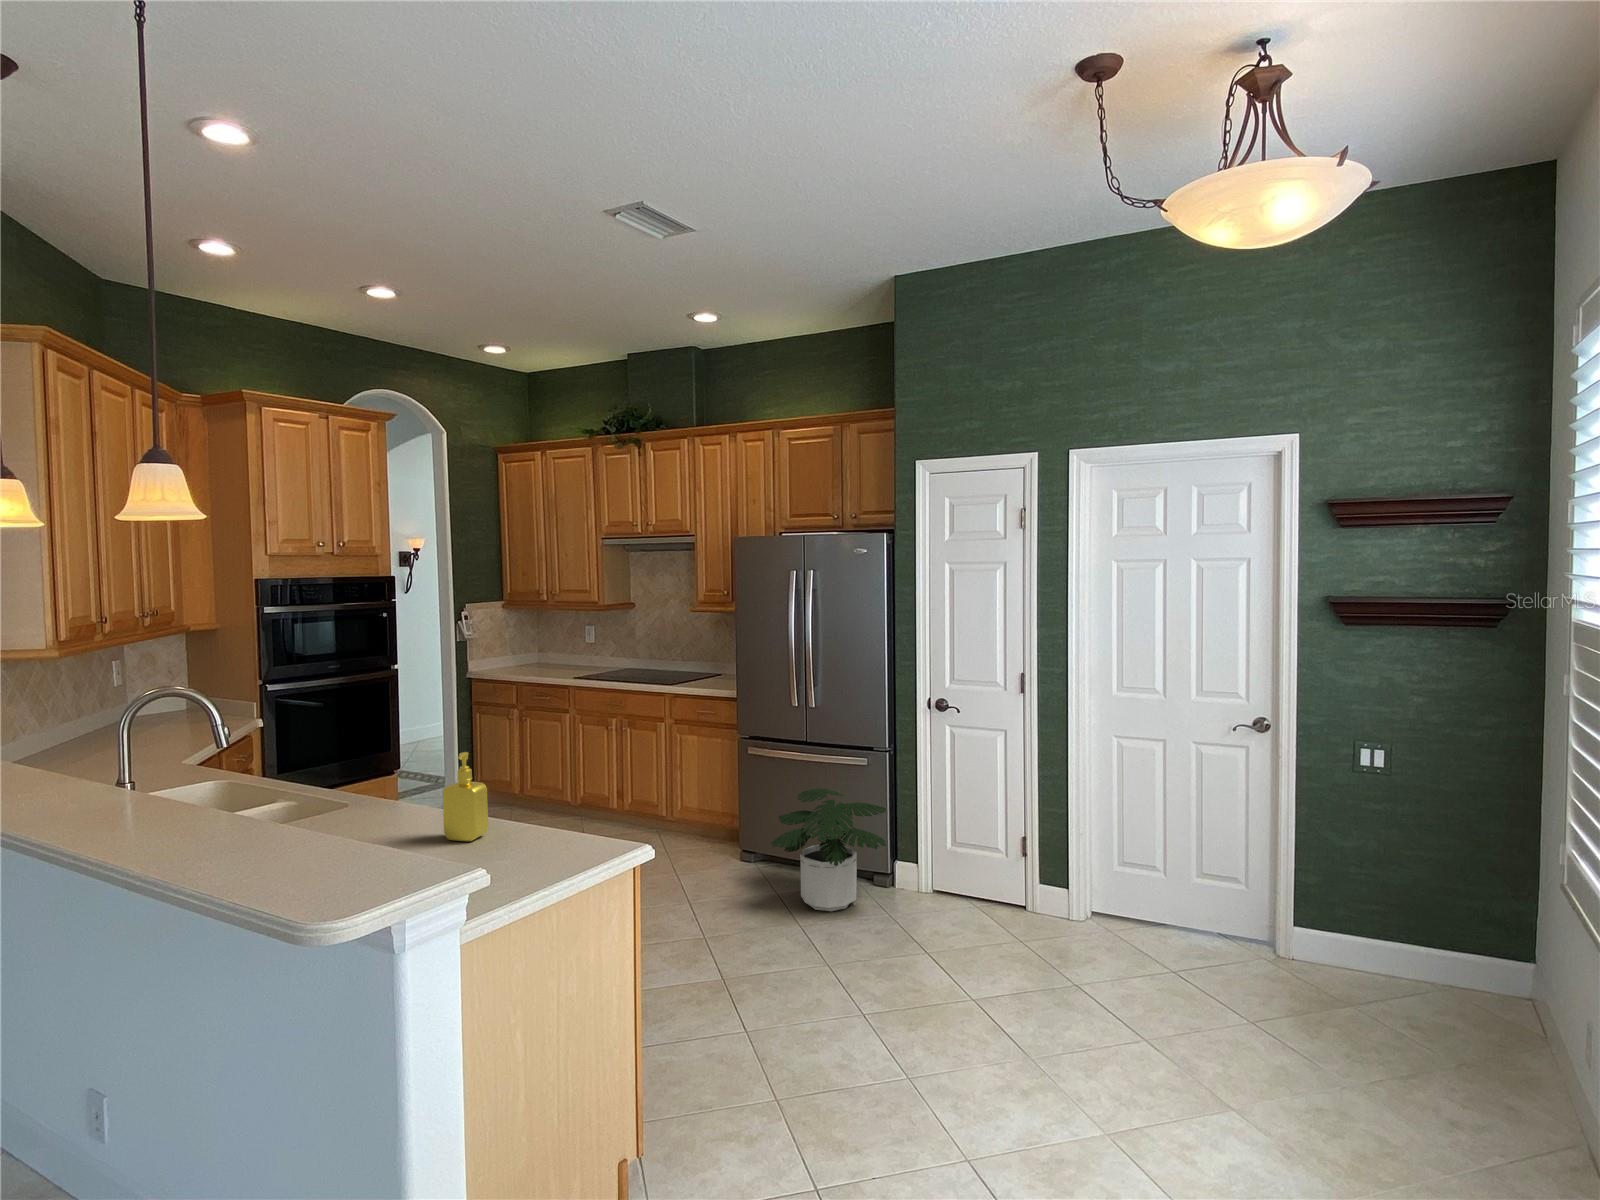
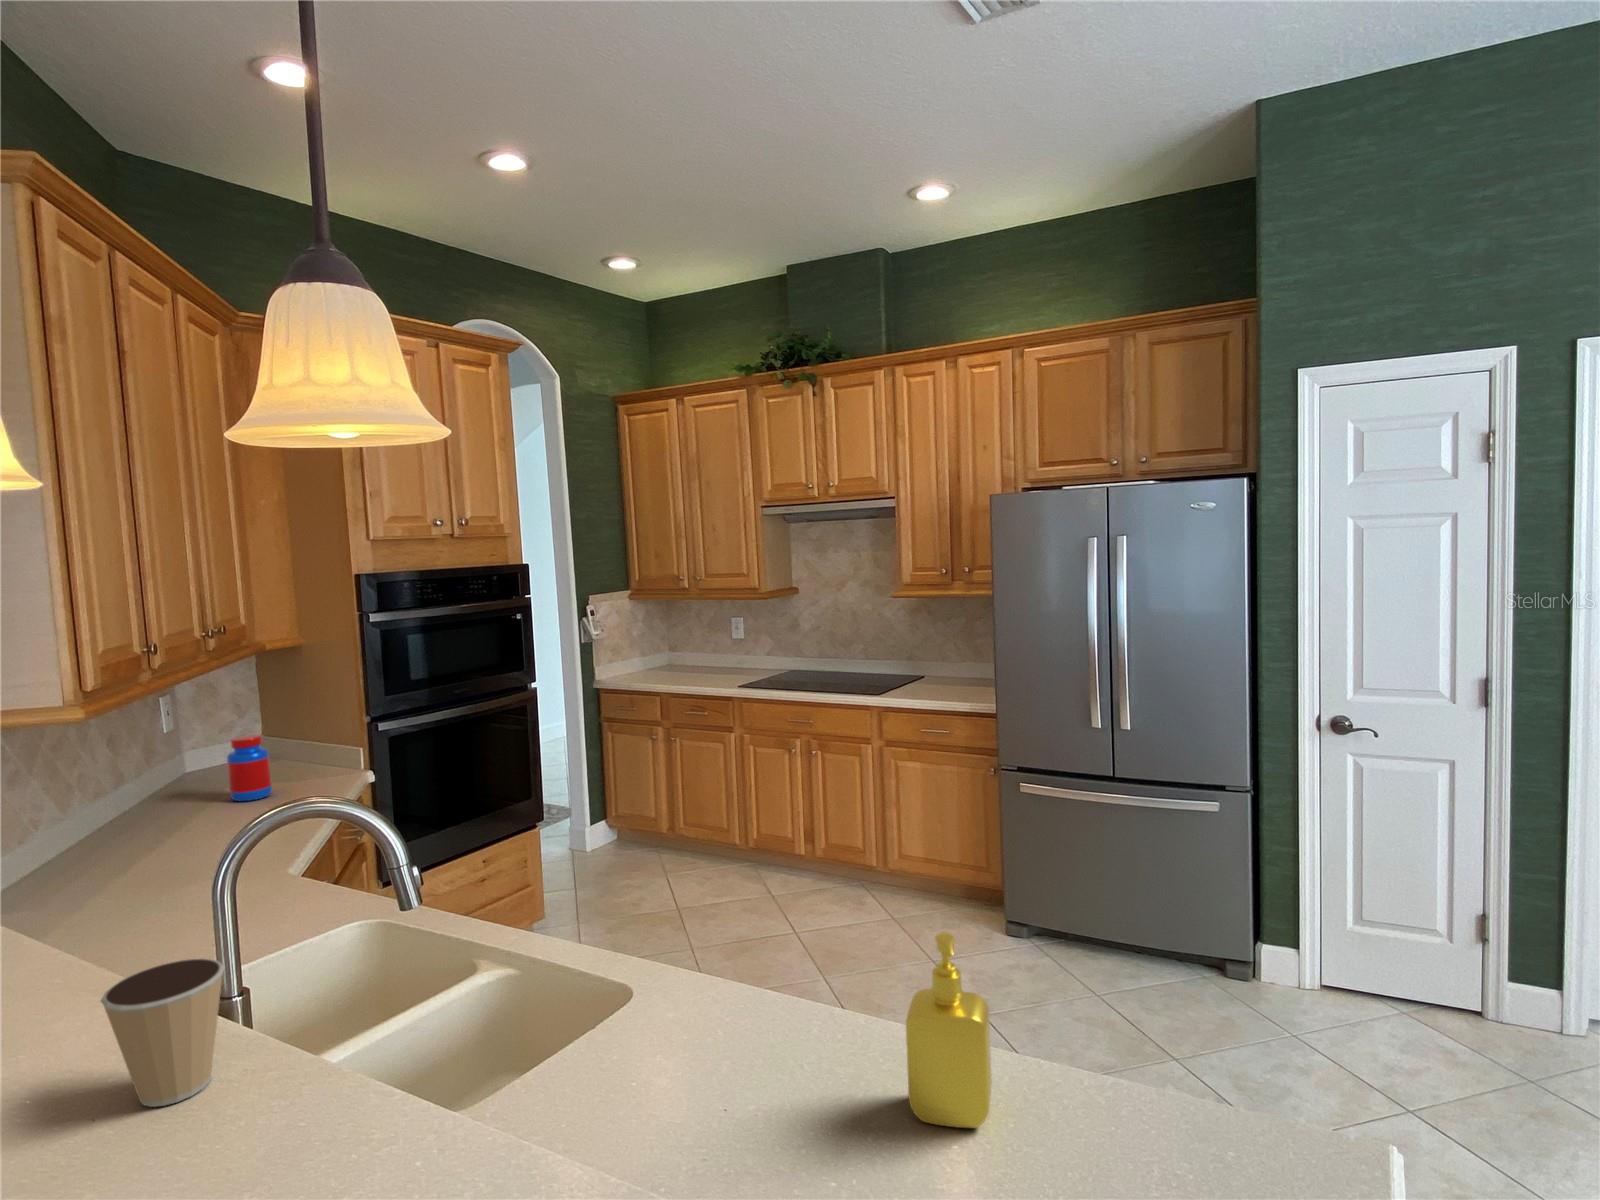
jar: none [154,687,186,731] -> present [227,734,272,801]
coffee cup: none [57,747,116,805] -> present [101,958,224,1107]
potted plant: present [771,788,886,911] -> none [1088,843,1293,1026]

